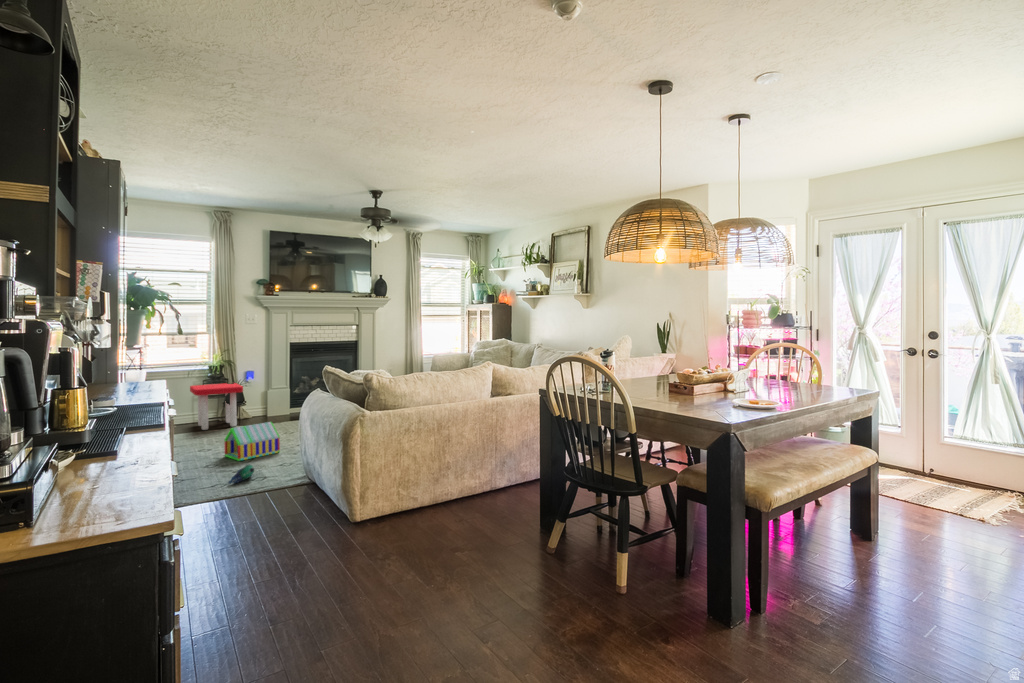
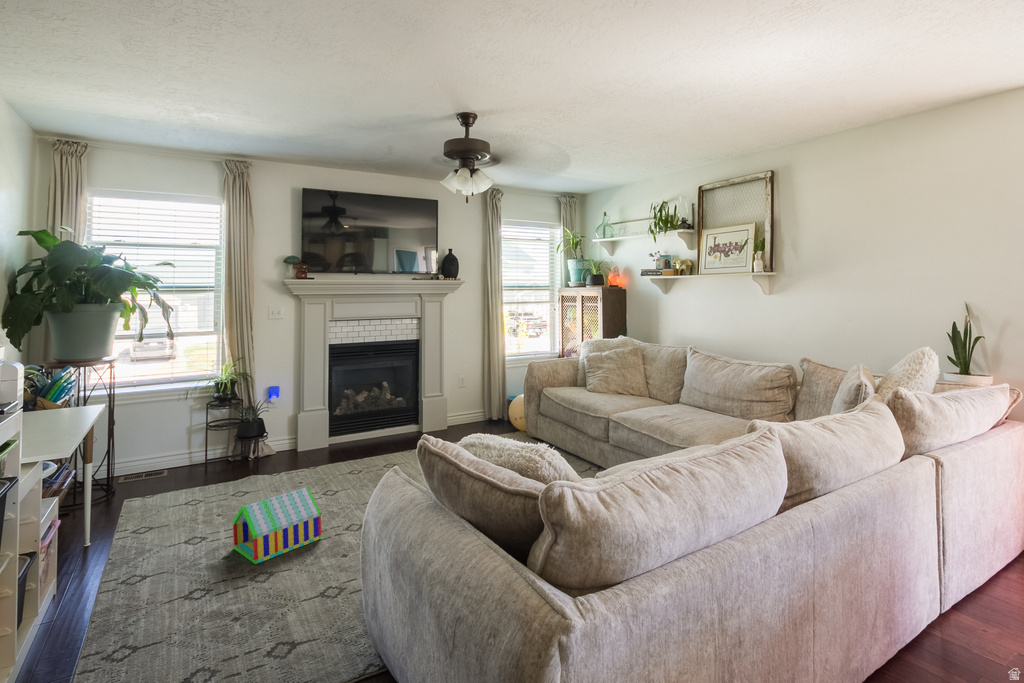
stool: present [190,383,243,430] -> none [191,404,266,478]
plush toy: present [228,465,254,484] -> none [230,594,280,648]

